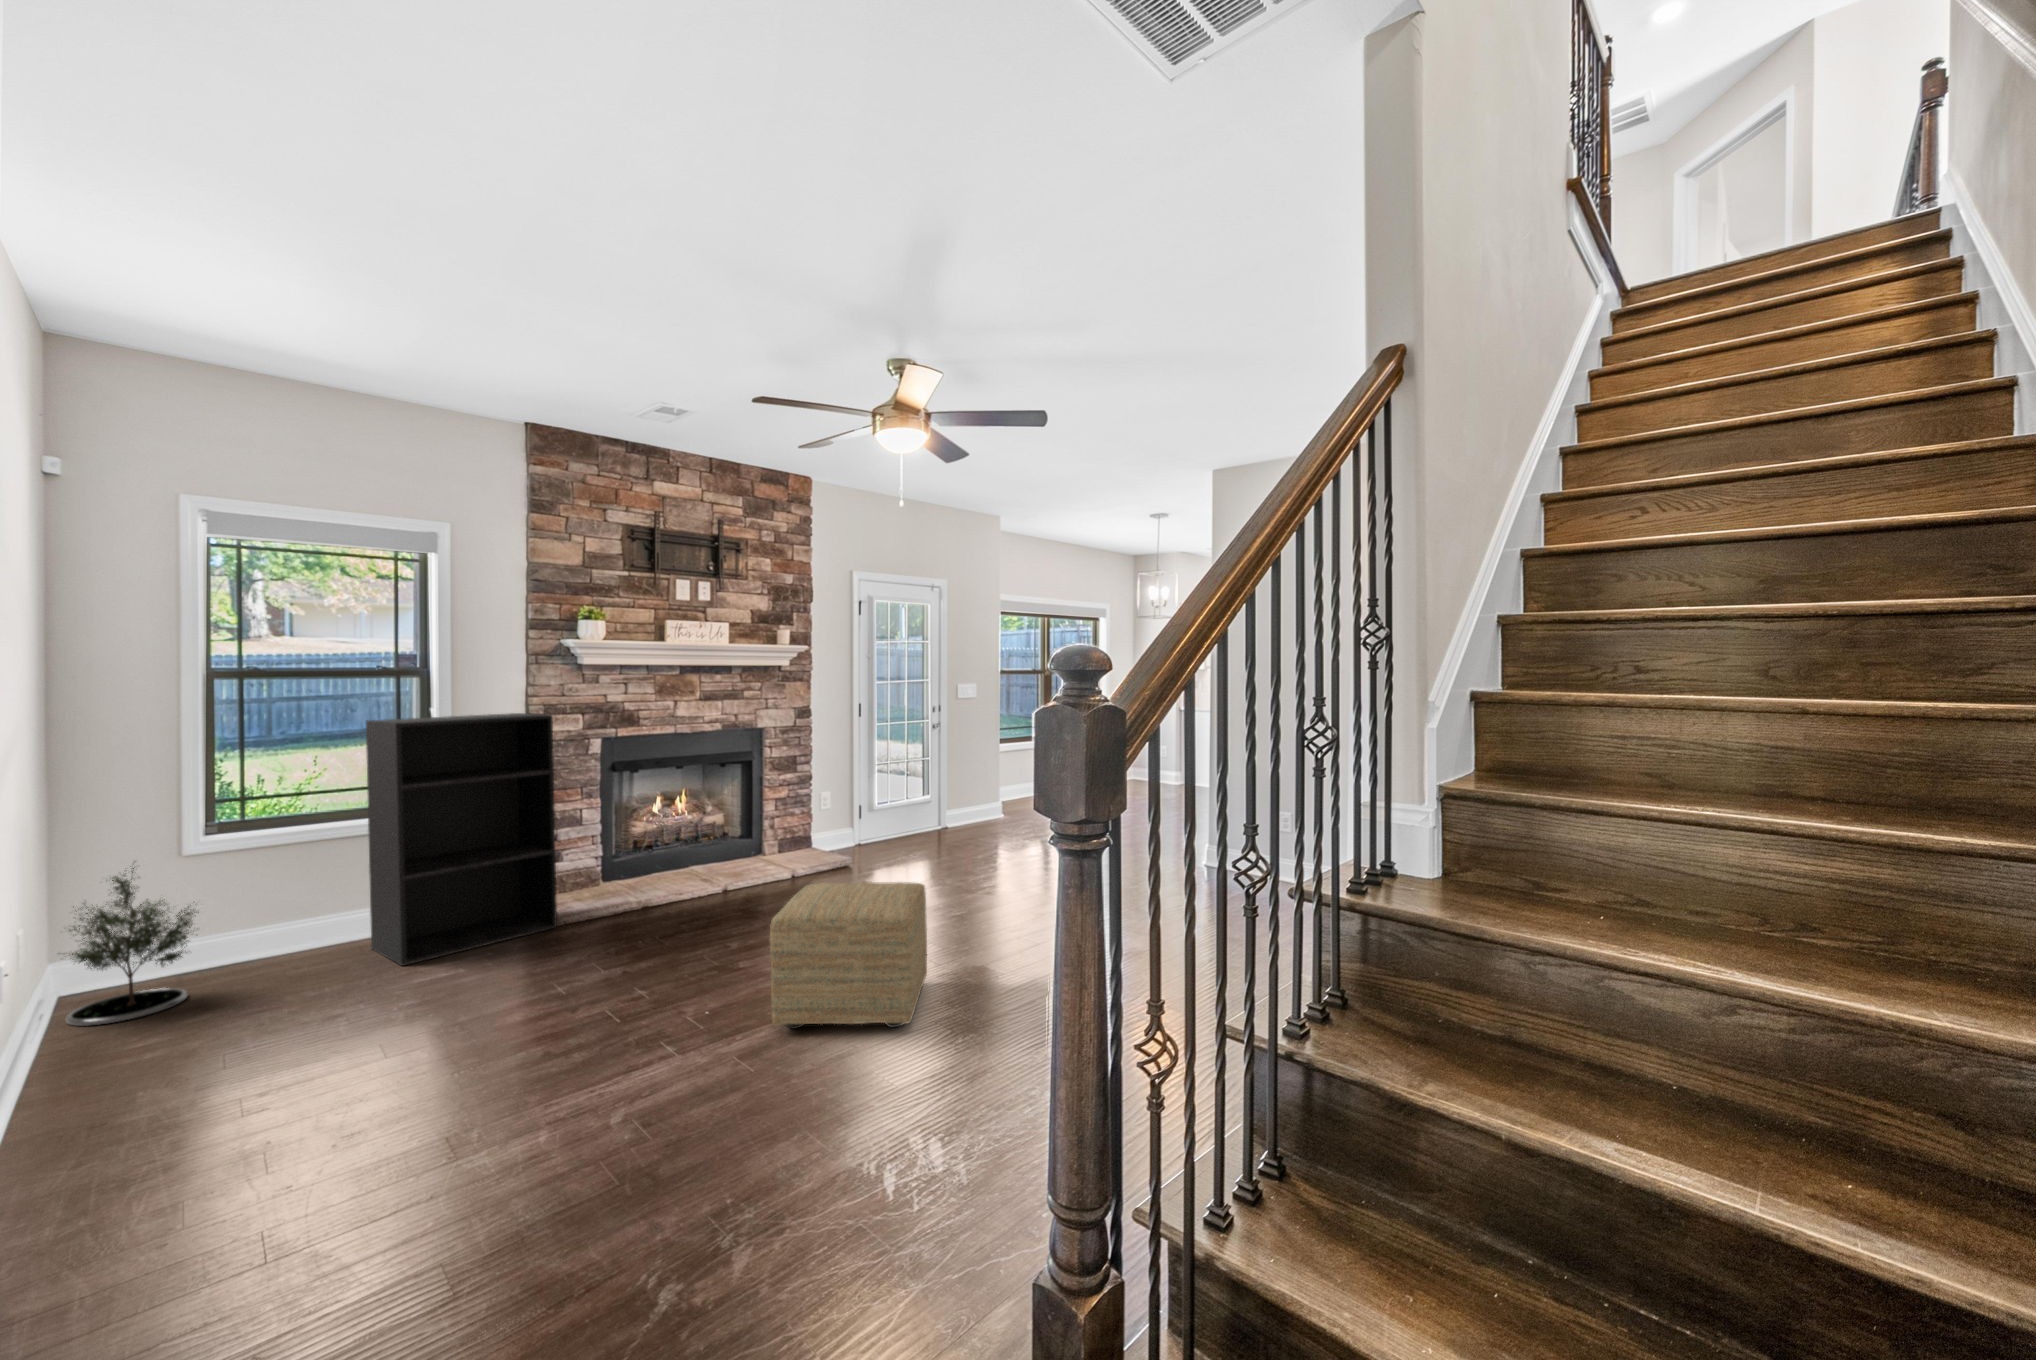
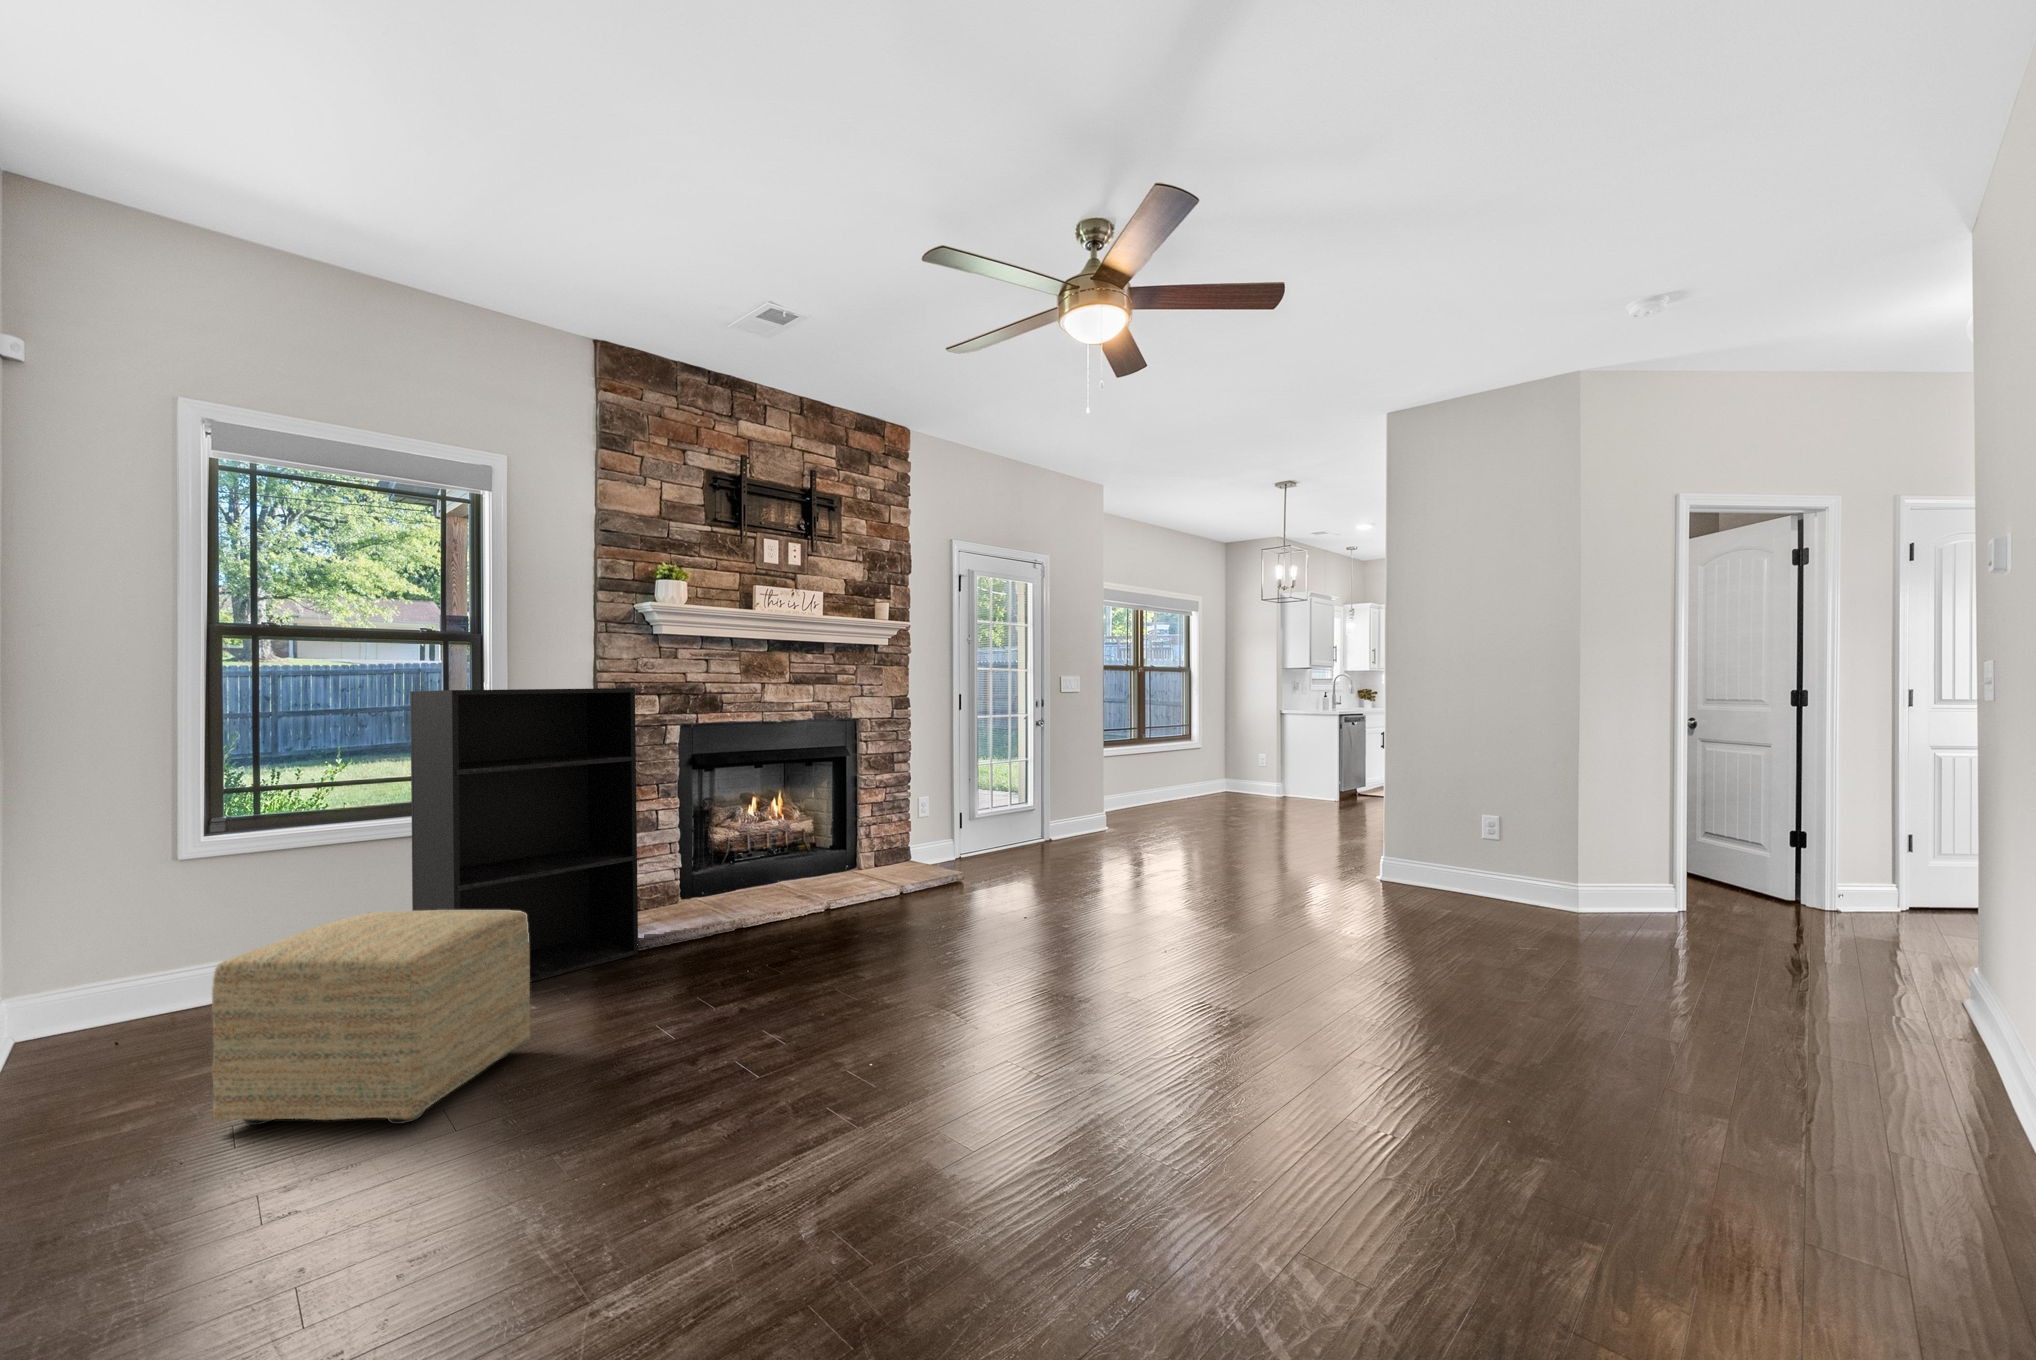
potted tree: present [66,861,199,1026] -> none [14,859,208,1082]
ottoman: present [770,882,927,1029] -> present [212,910,530,1125]

